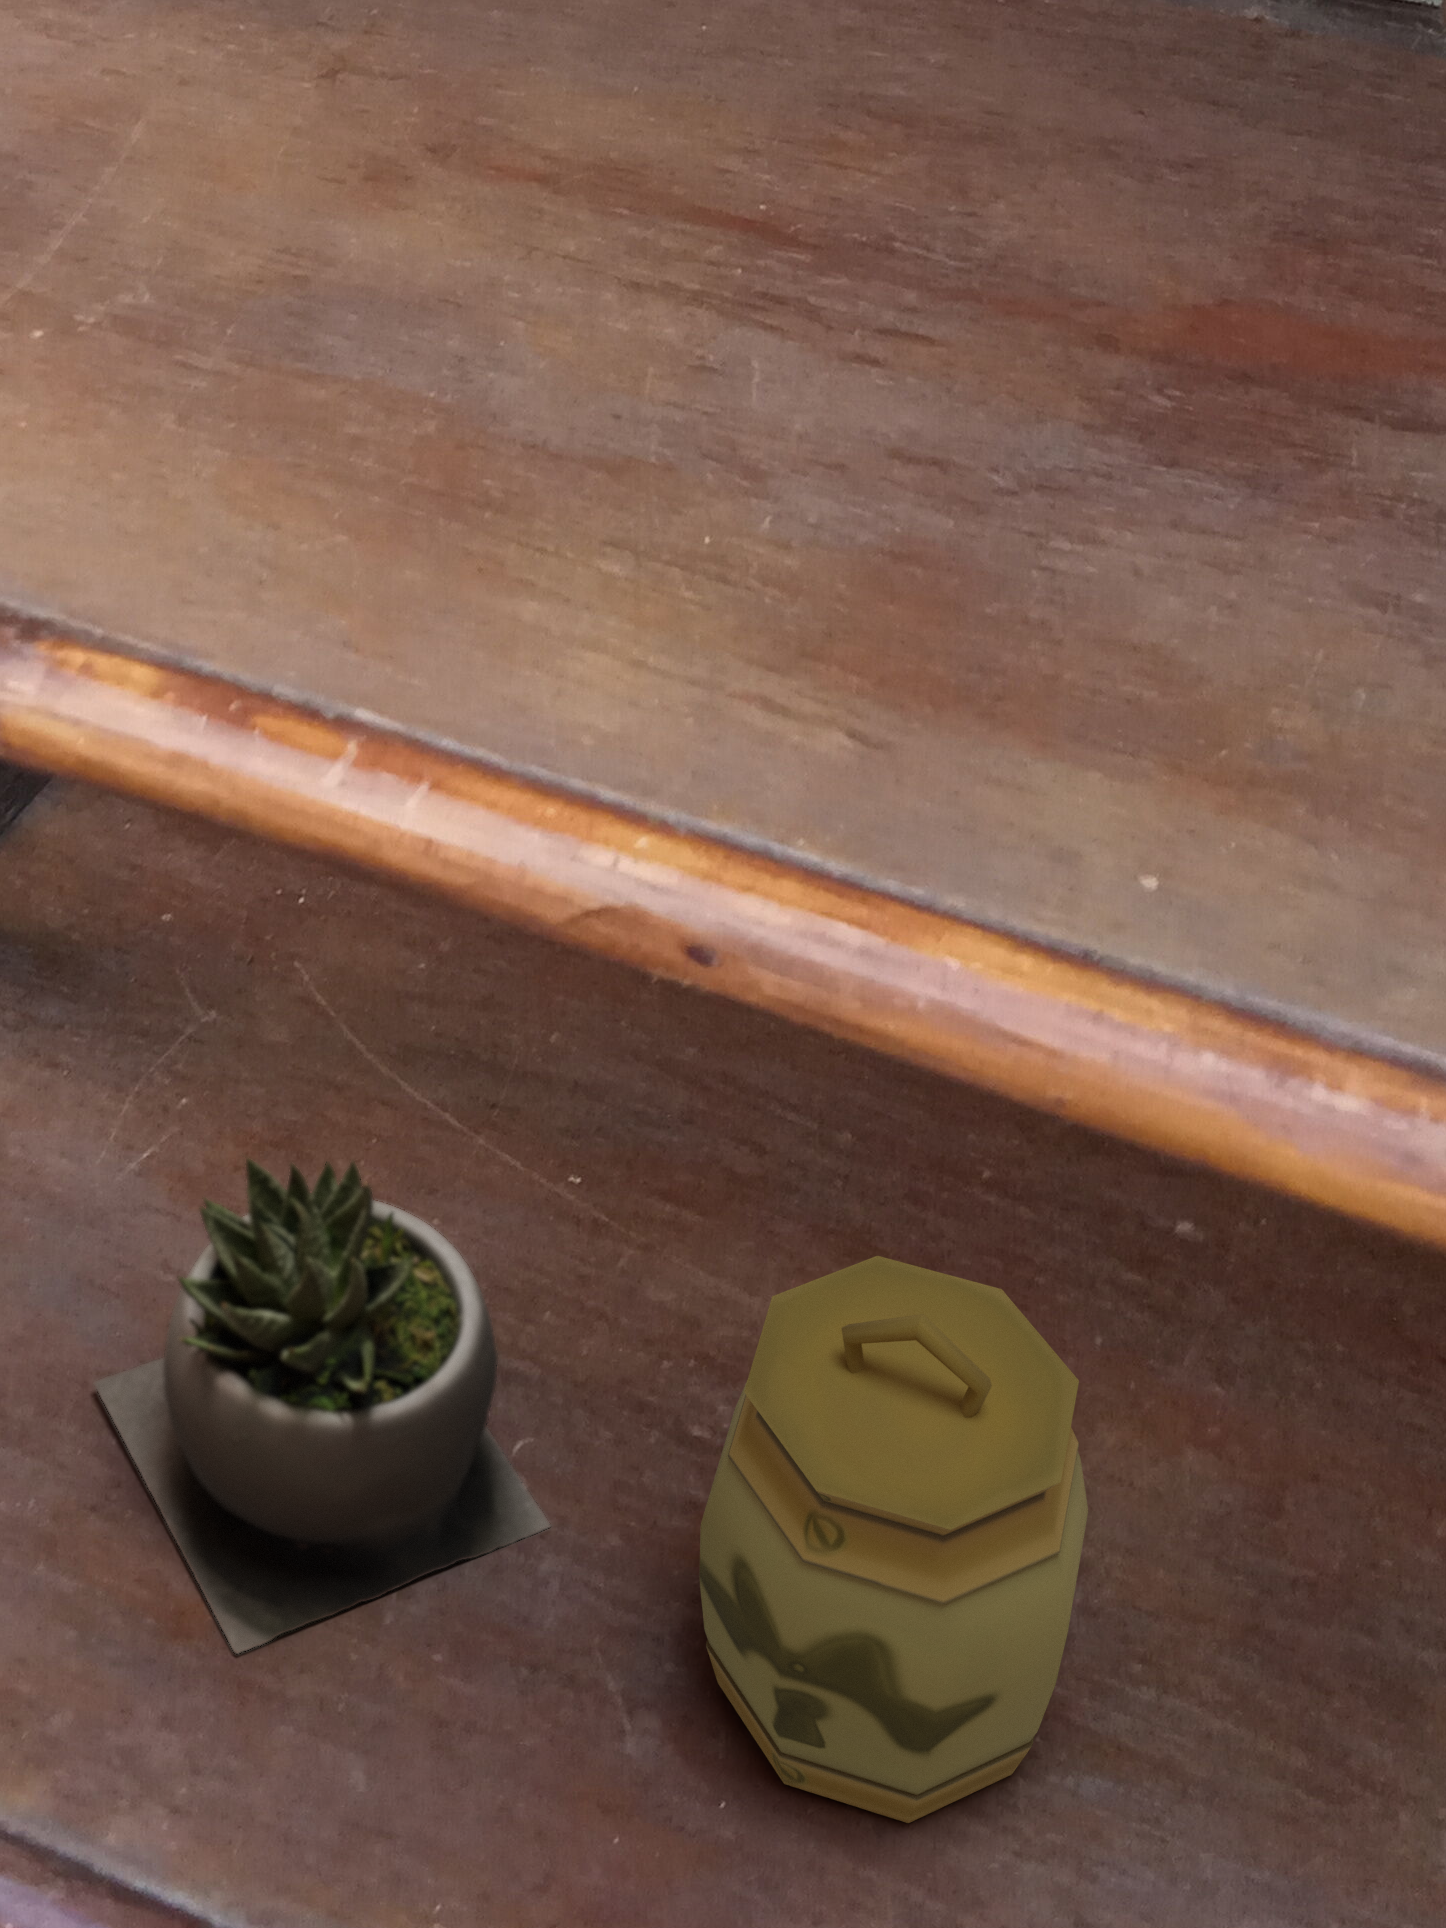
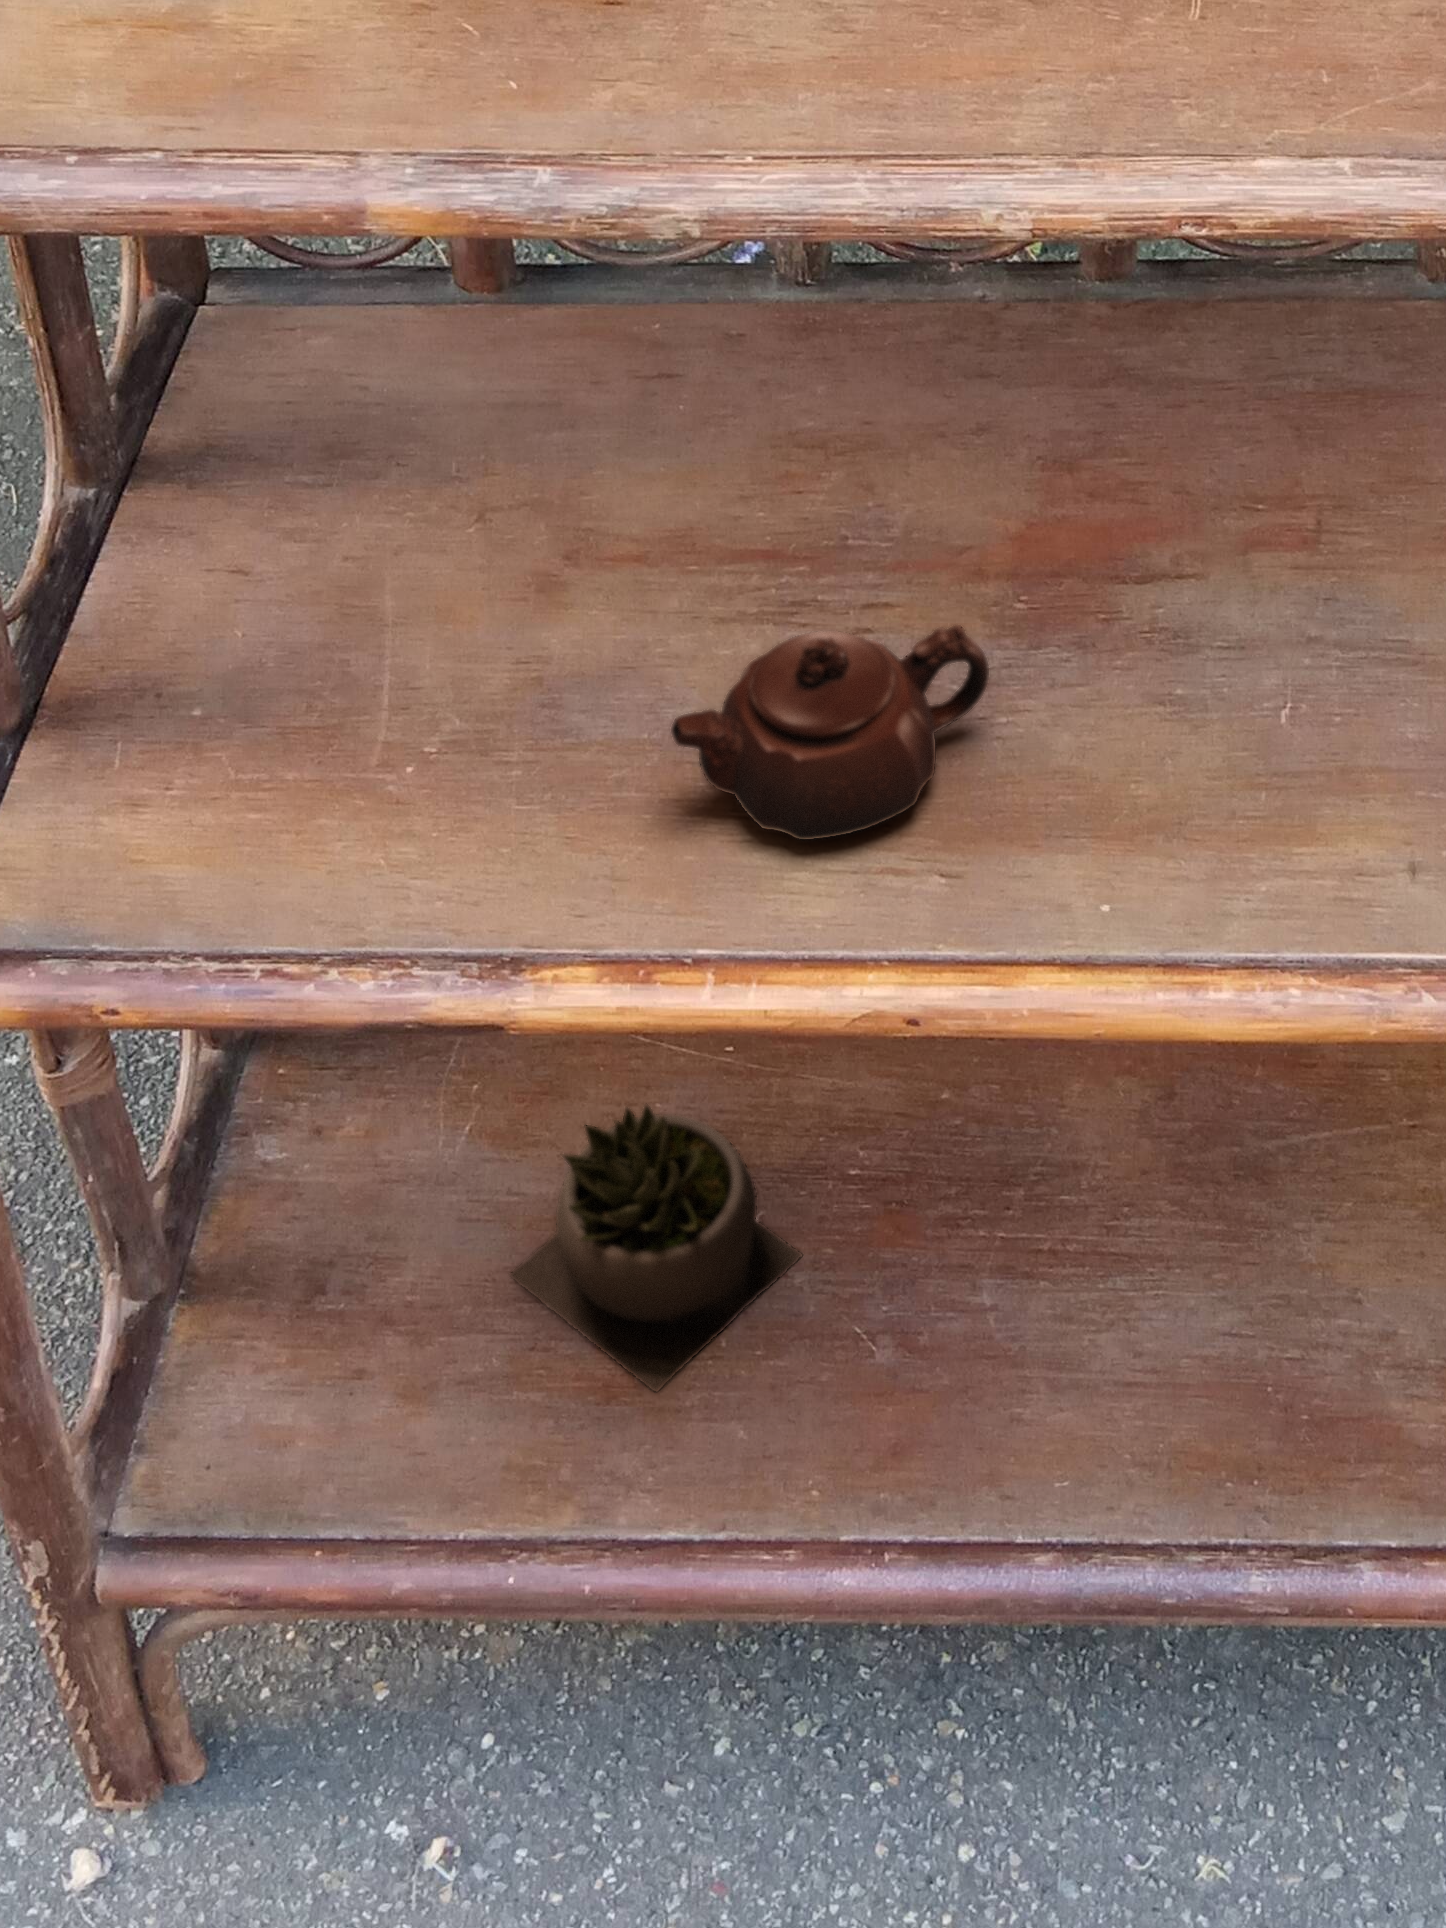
teapot: none [430,218,1053,609] -> present [671,625,989,840]
jar: present [699,1256,1088,1823] -> none [898,1049,1105,1342]

